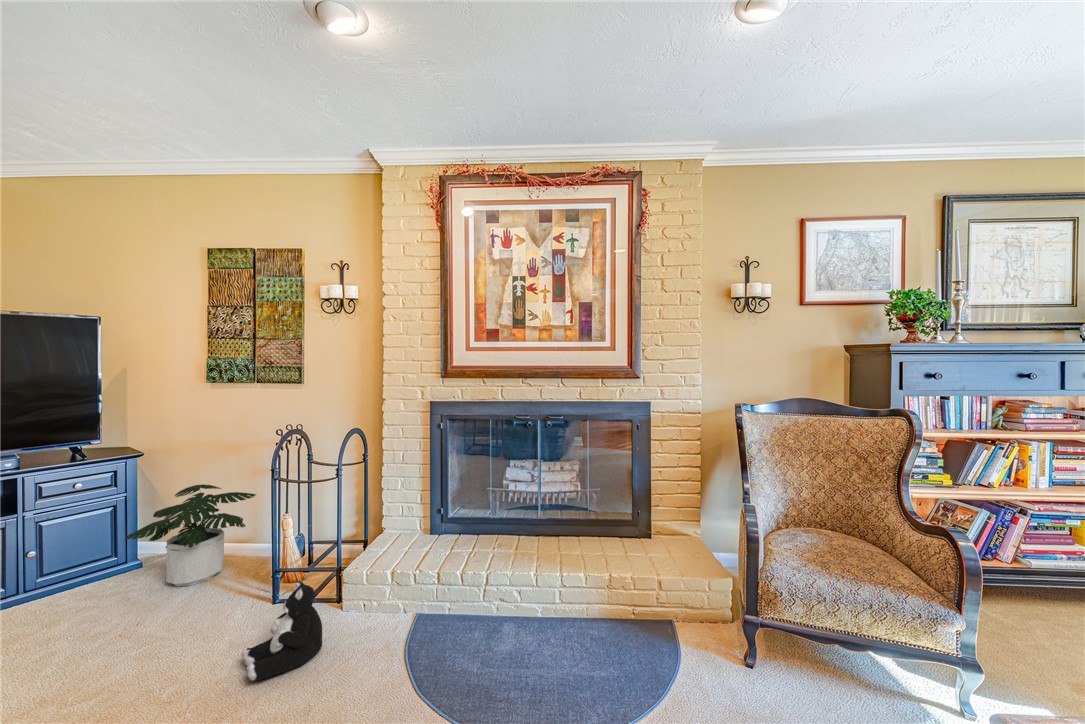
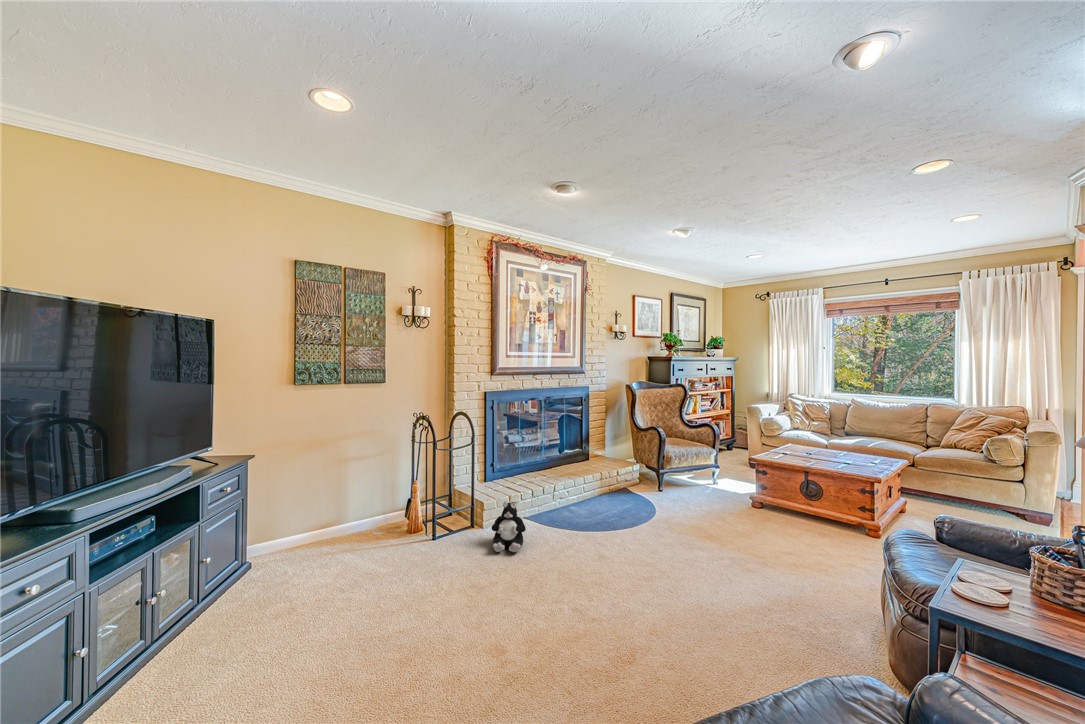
potted plant: present [126,484,256,586] -> none [279,479,387,563]

